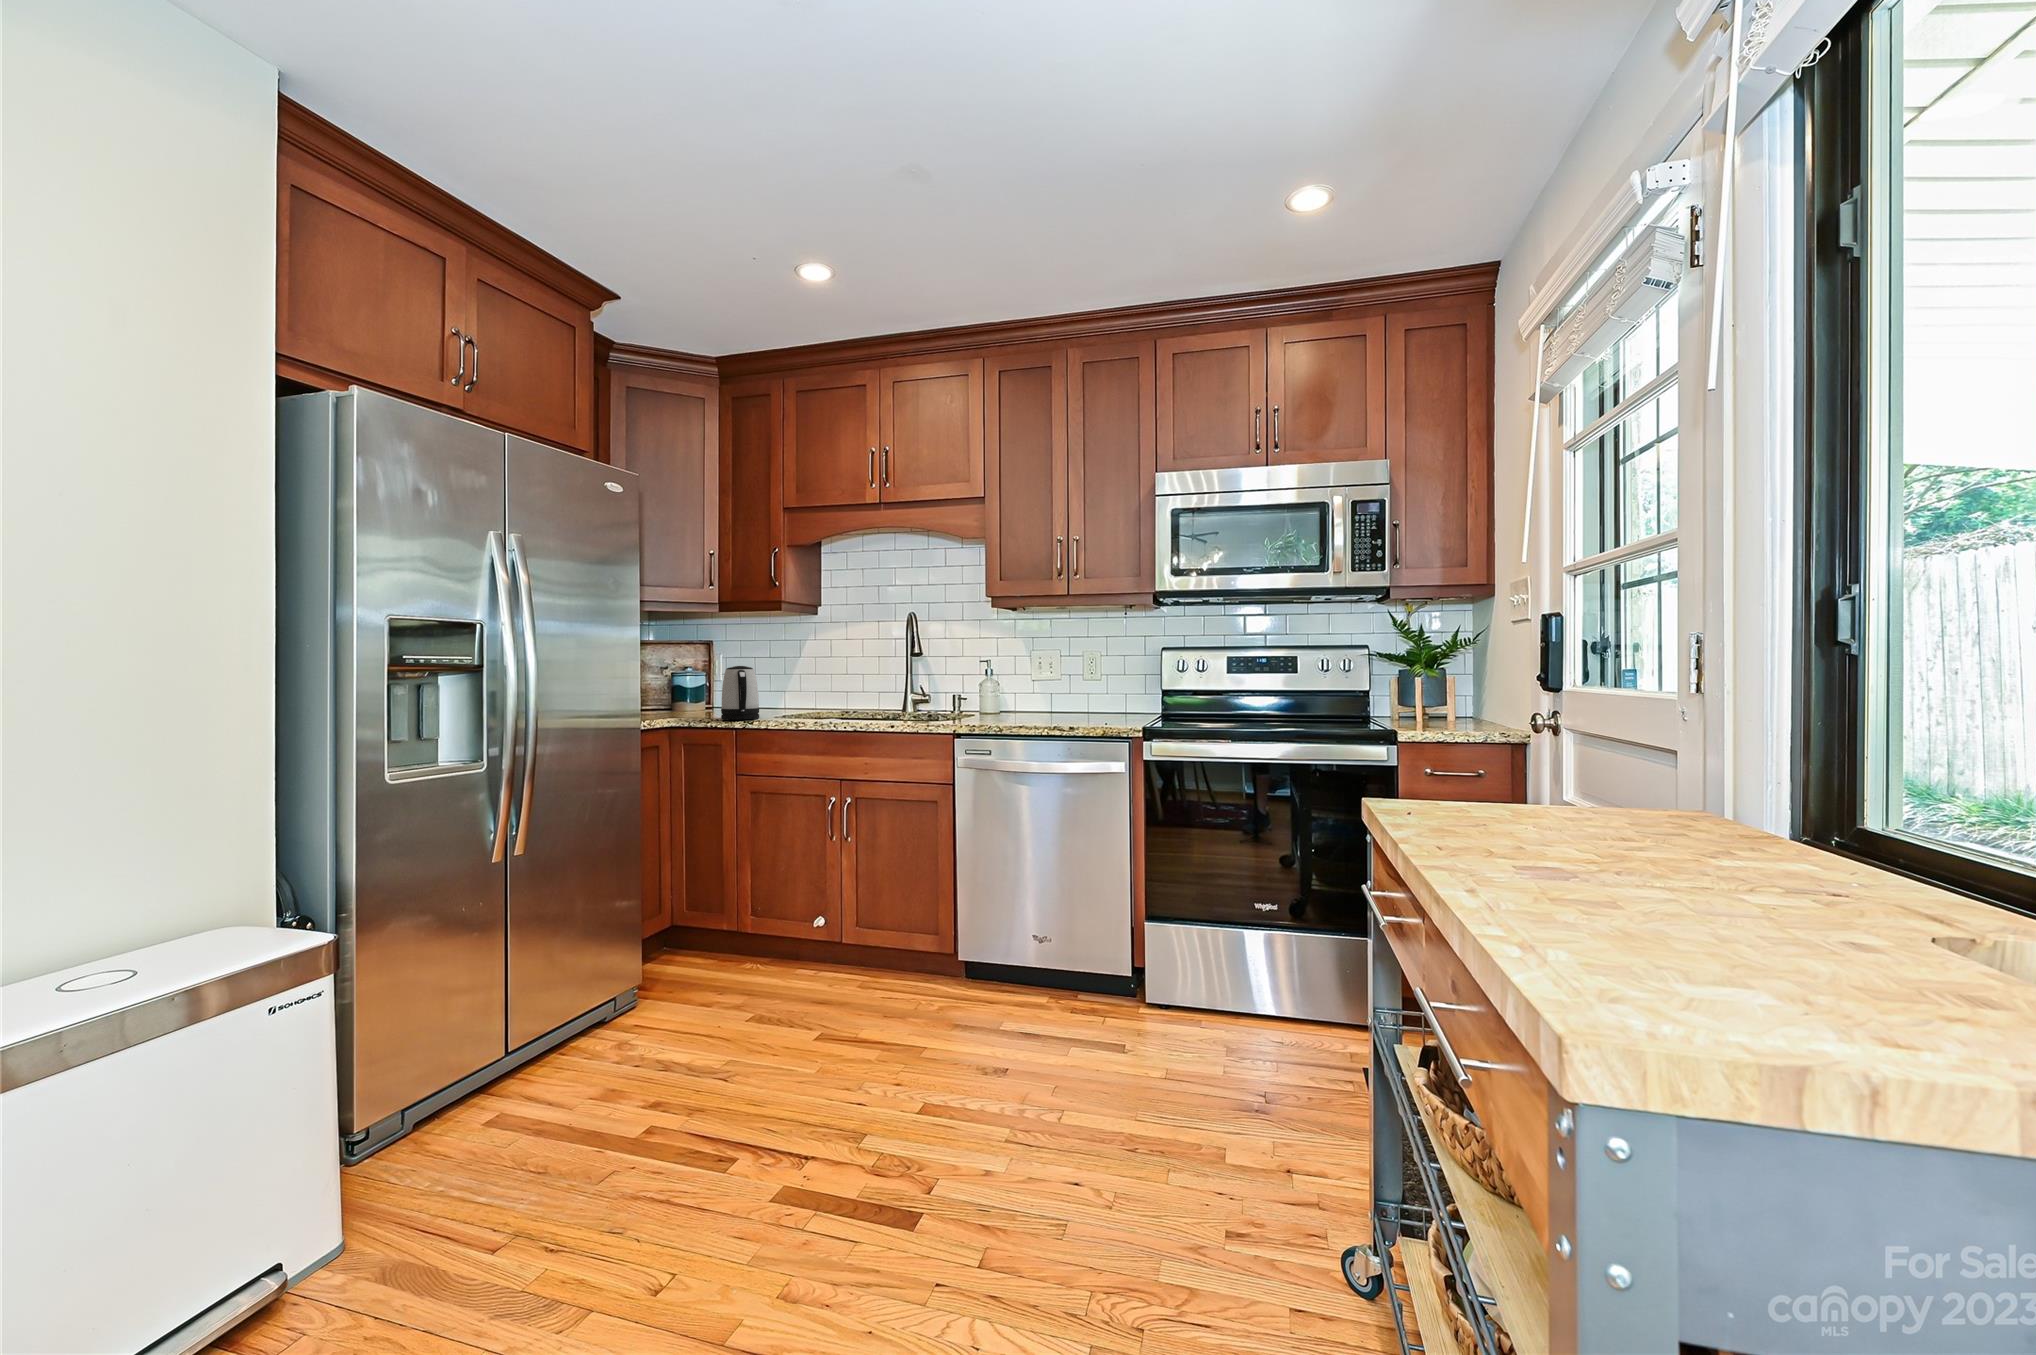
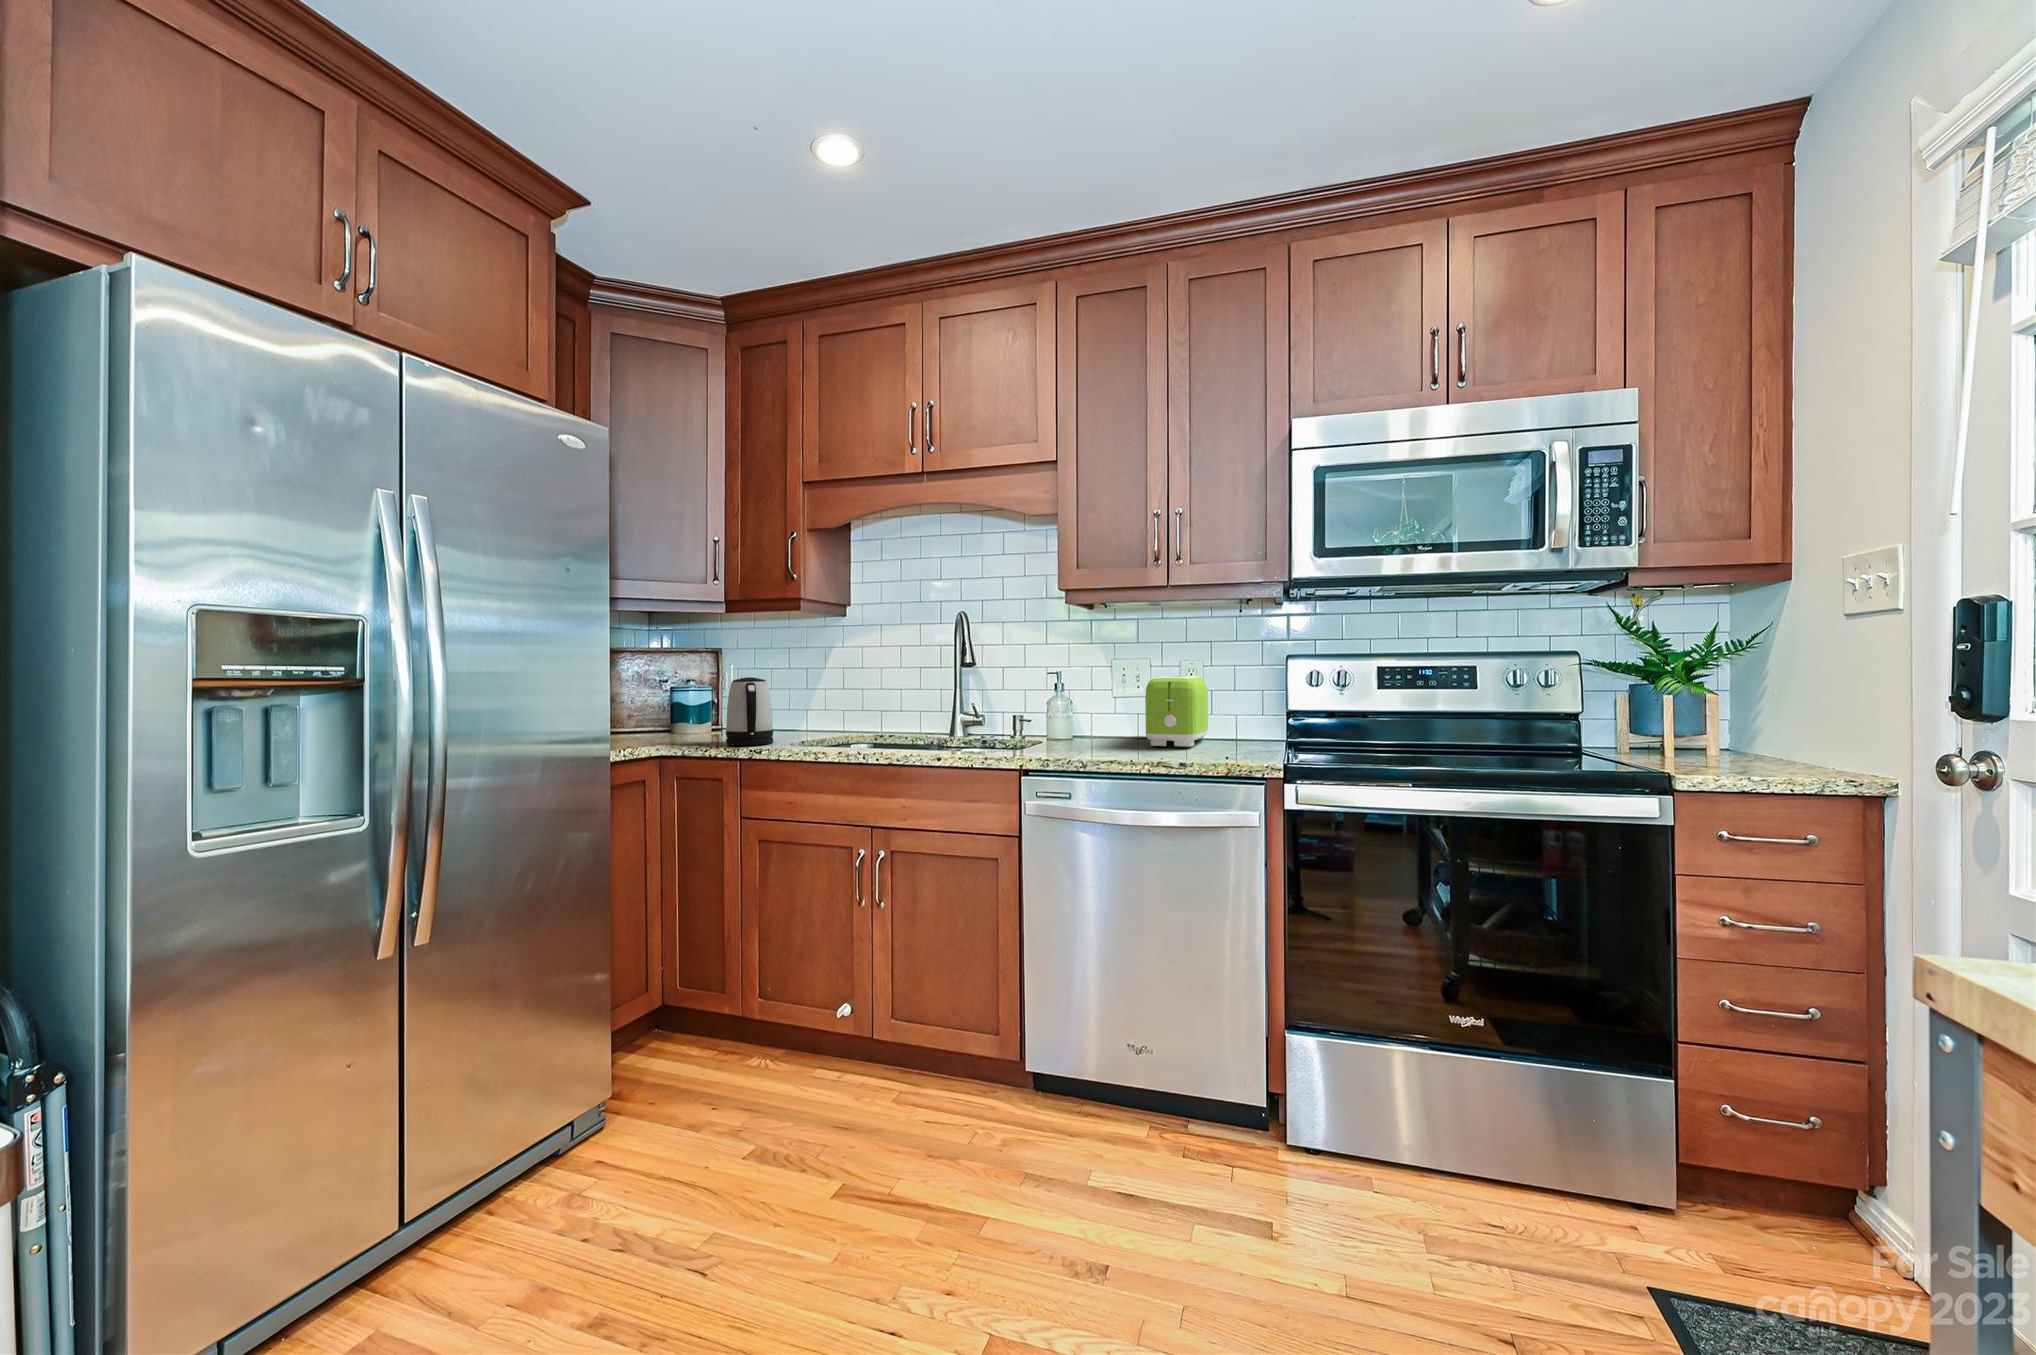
toaster: none [1052,665,1104,718] -> present [1145,676,1208,746]

